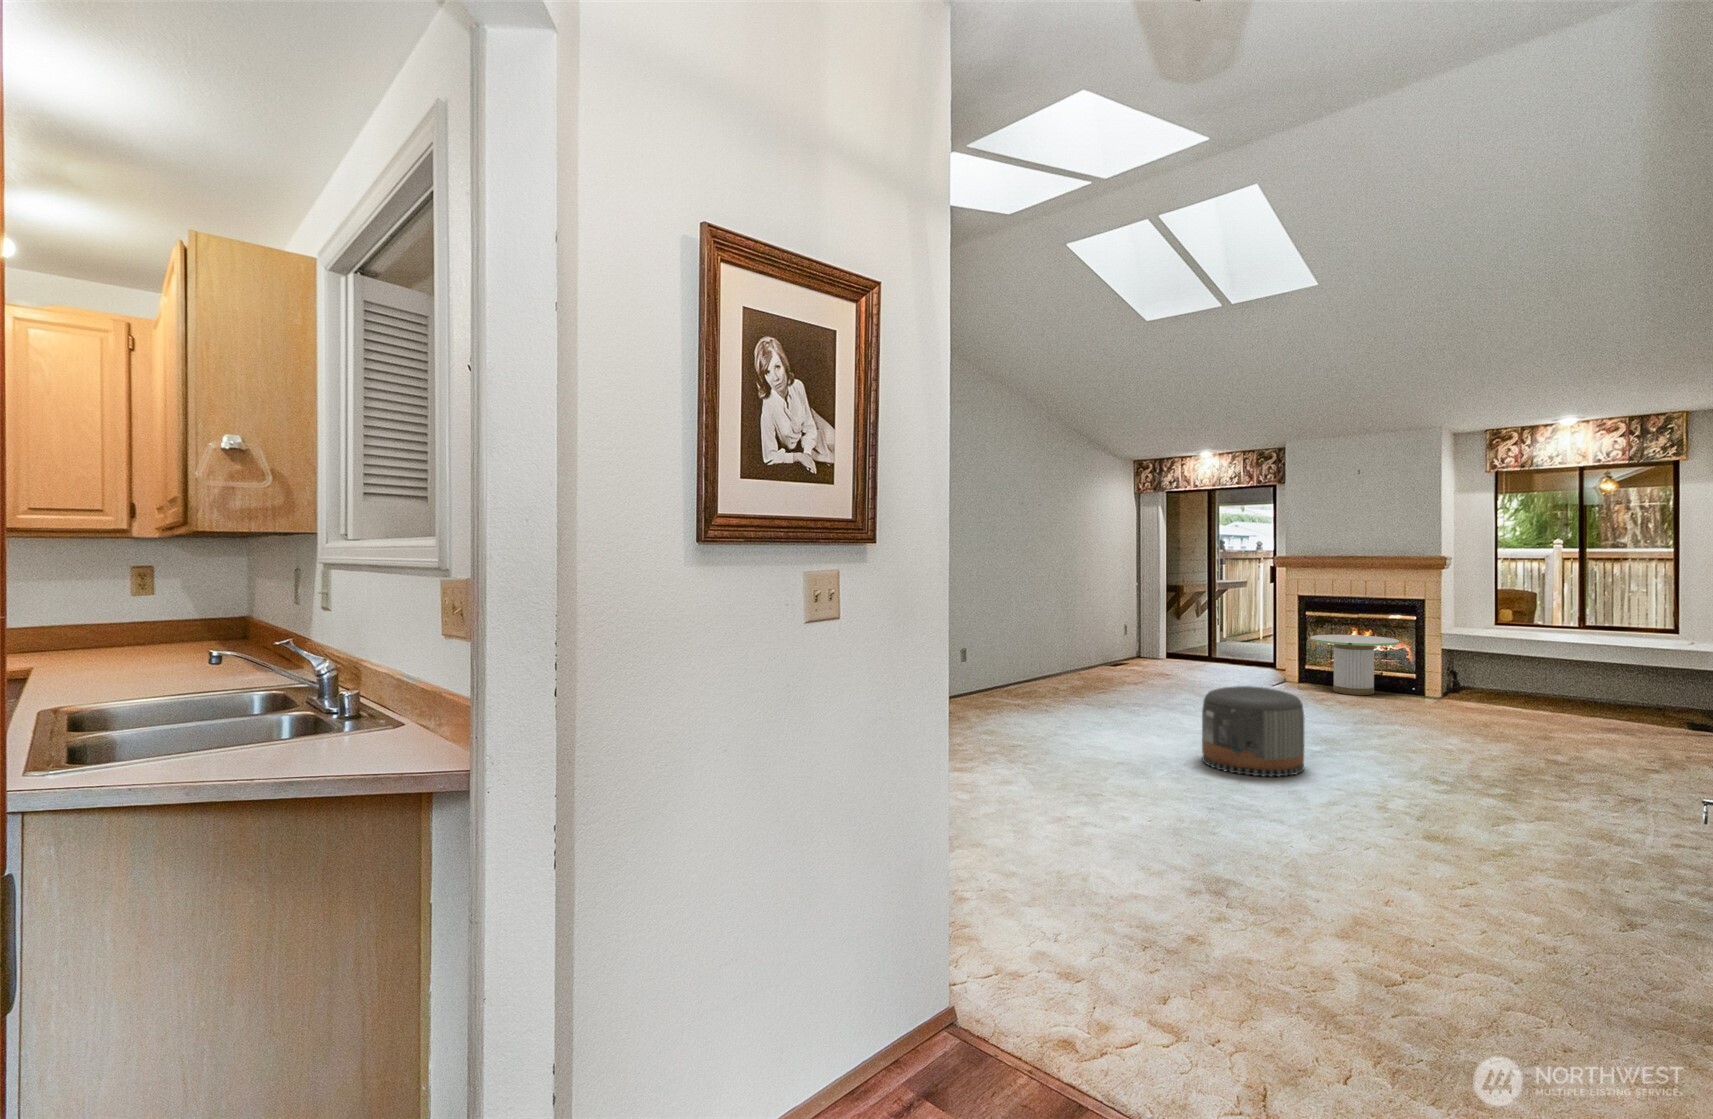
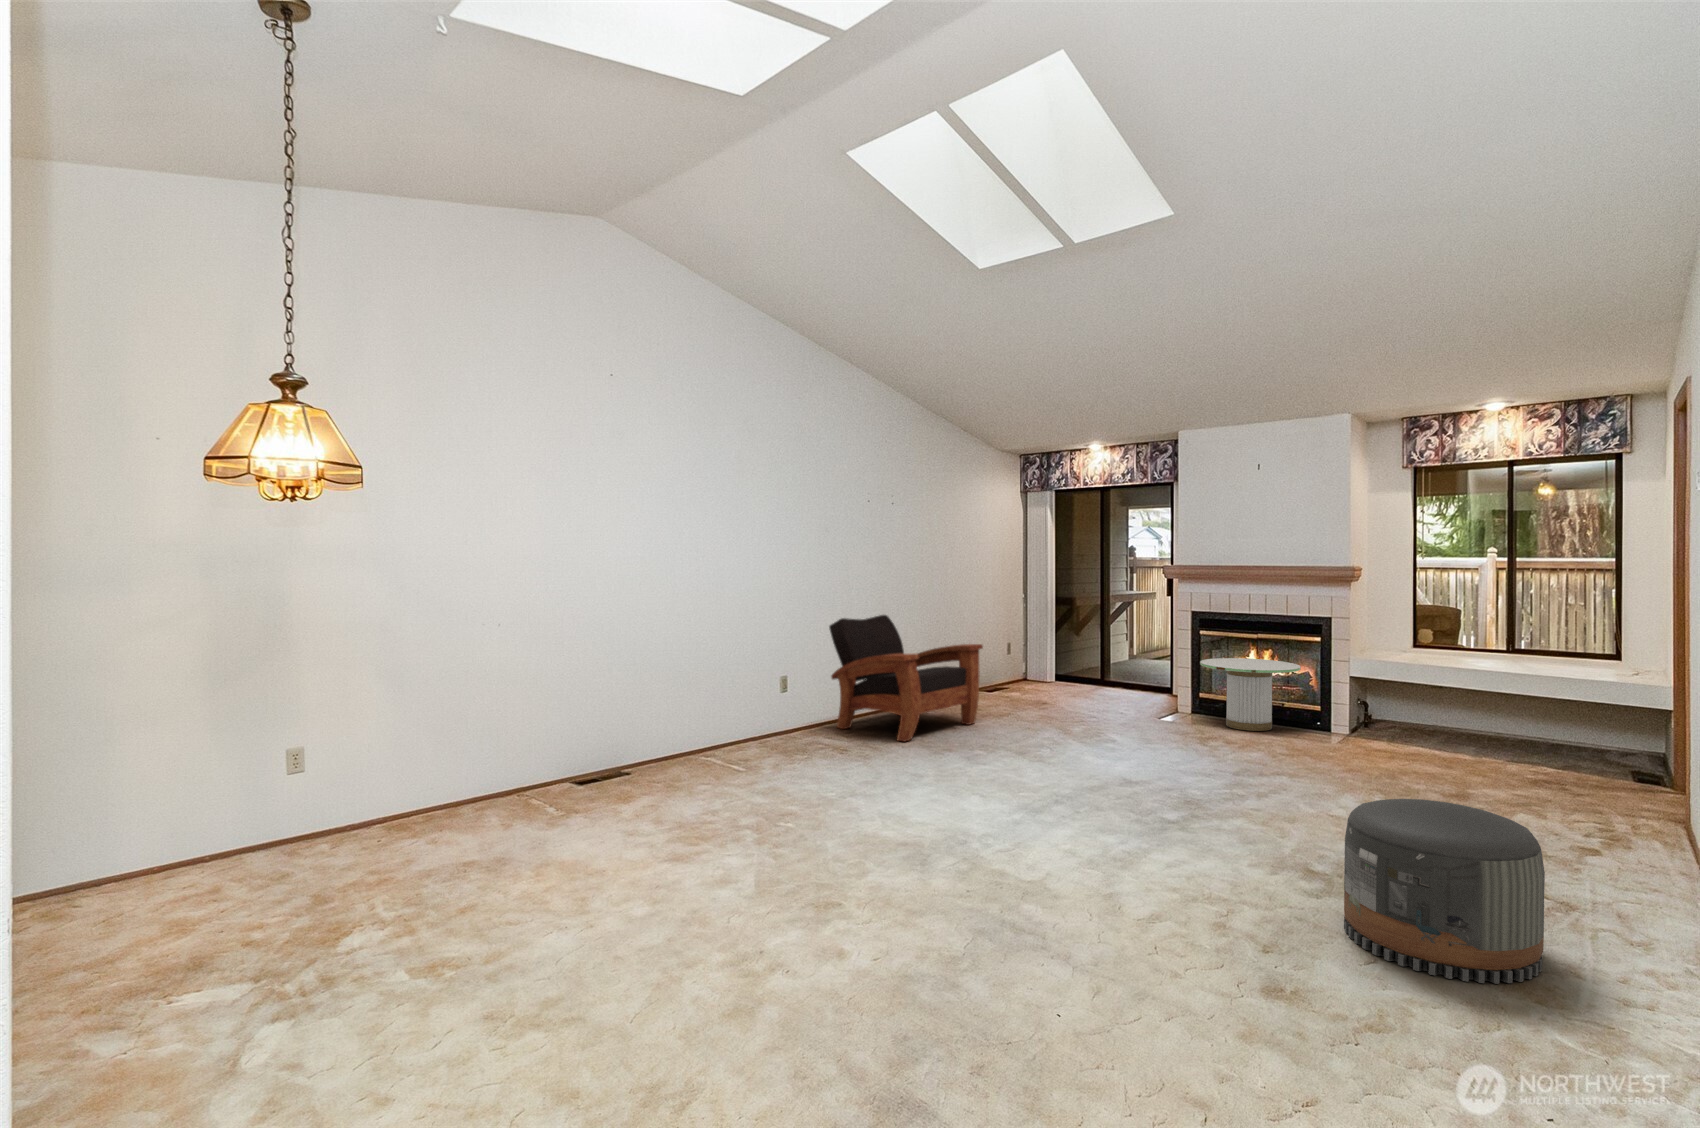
armchair: none [995,599,1125,703] -> present [829,615,983,741]
pouf: present [1202,686,1304,777] -> present [1344,799,1545,984]

